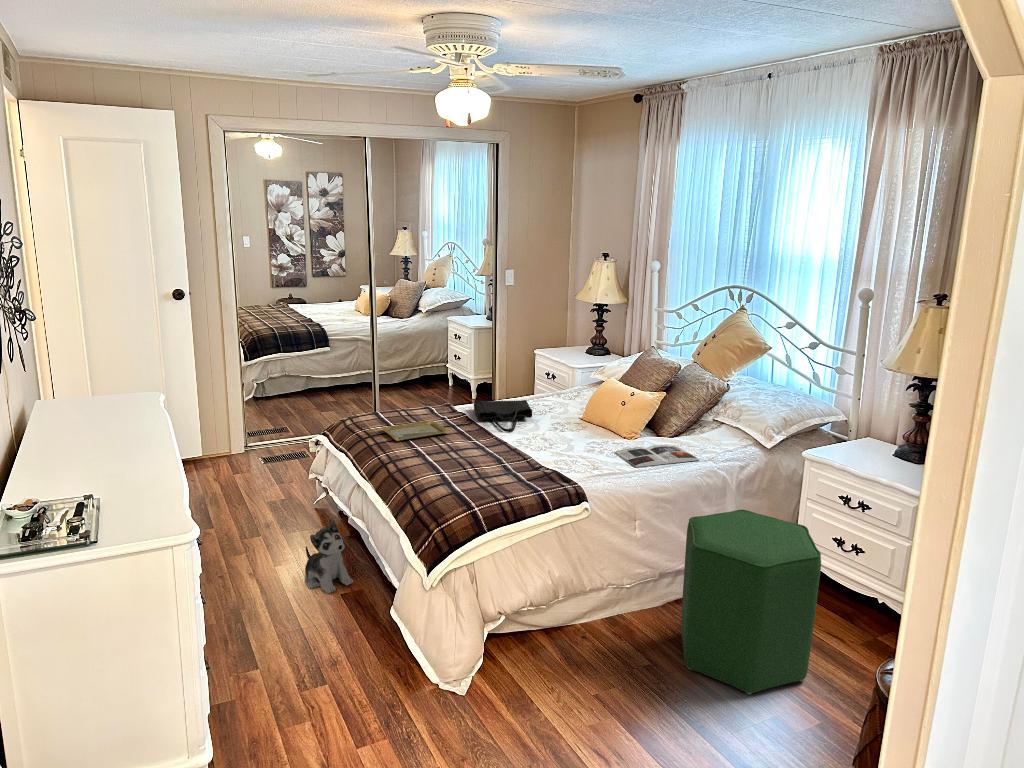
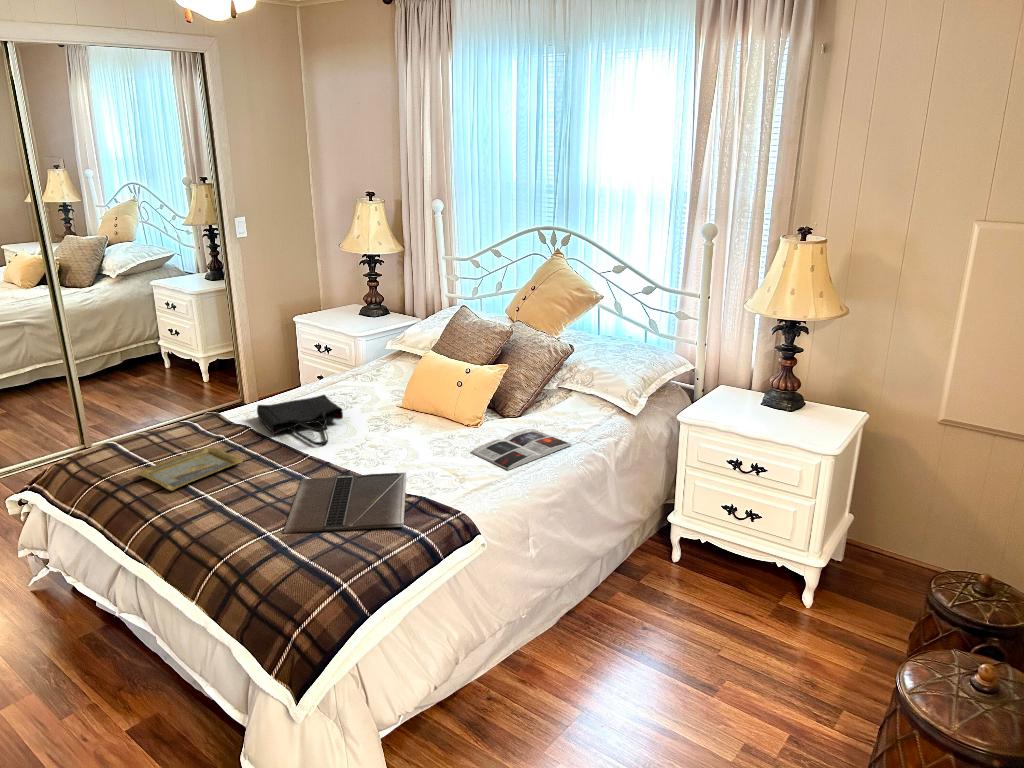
laptop: none [453,448,556,485] -> present [283,472,406,533]
ottoman: present [681,510,821,695] -> none [596,502,764,723]
plush toy: present [305,520,353,594] -> none [49,629,140,737]

